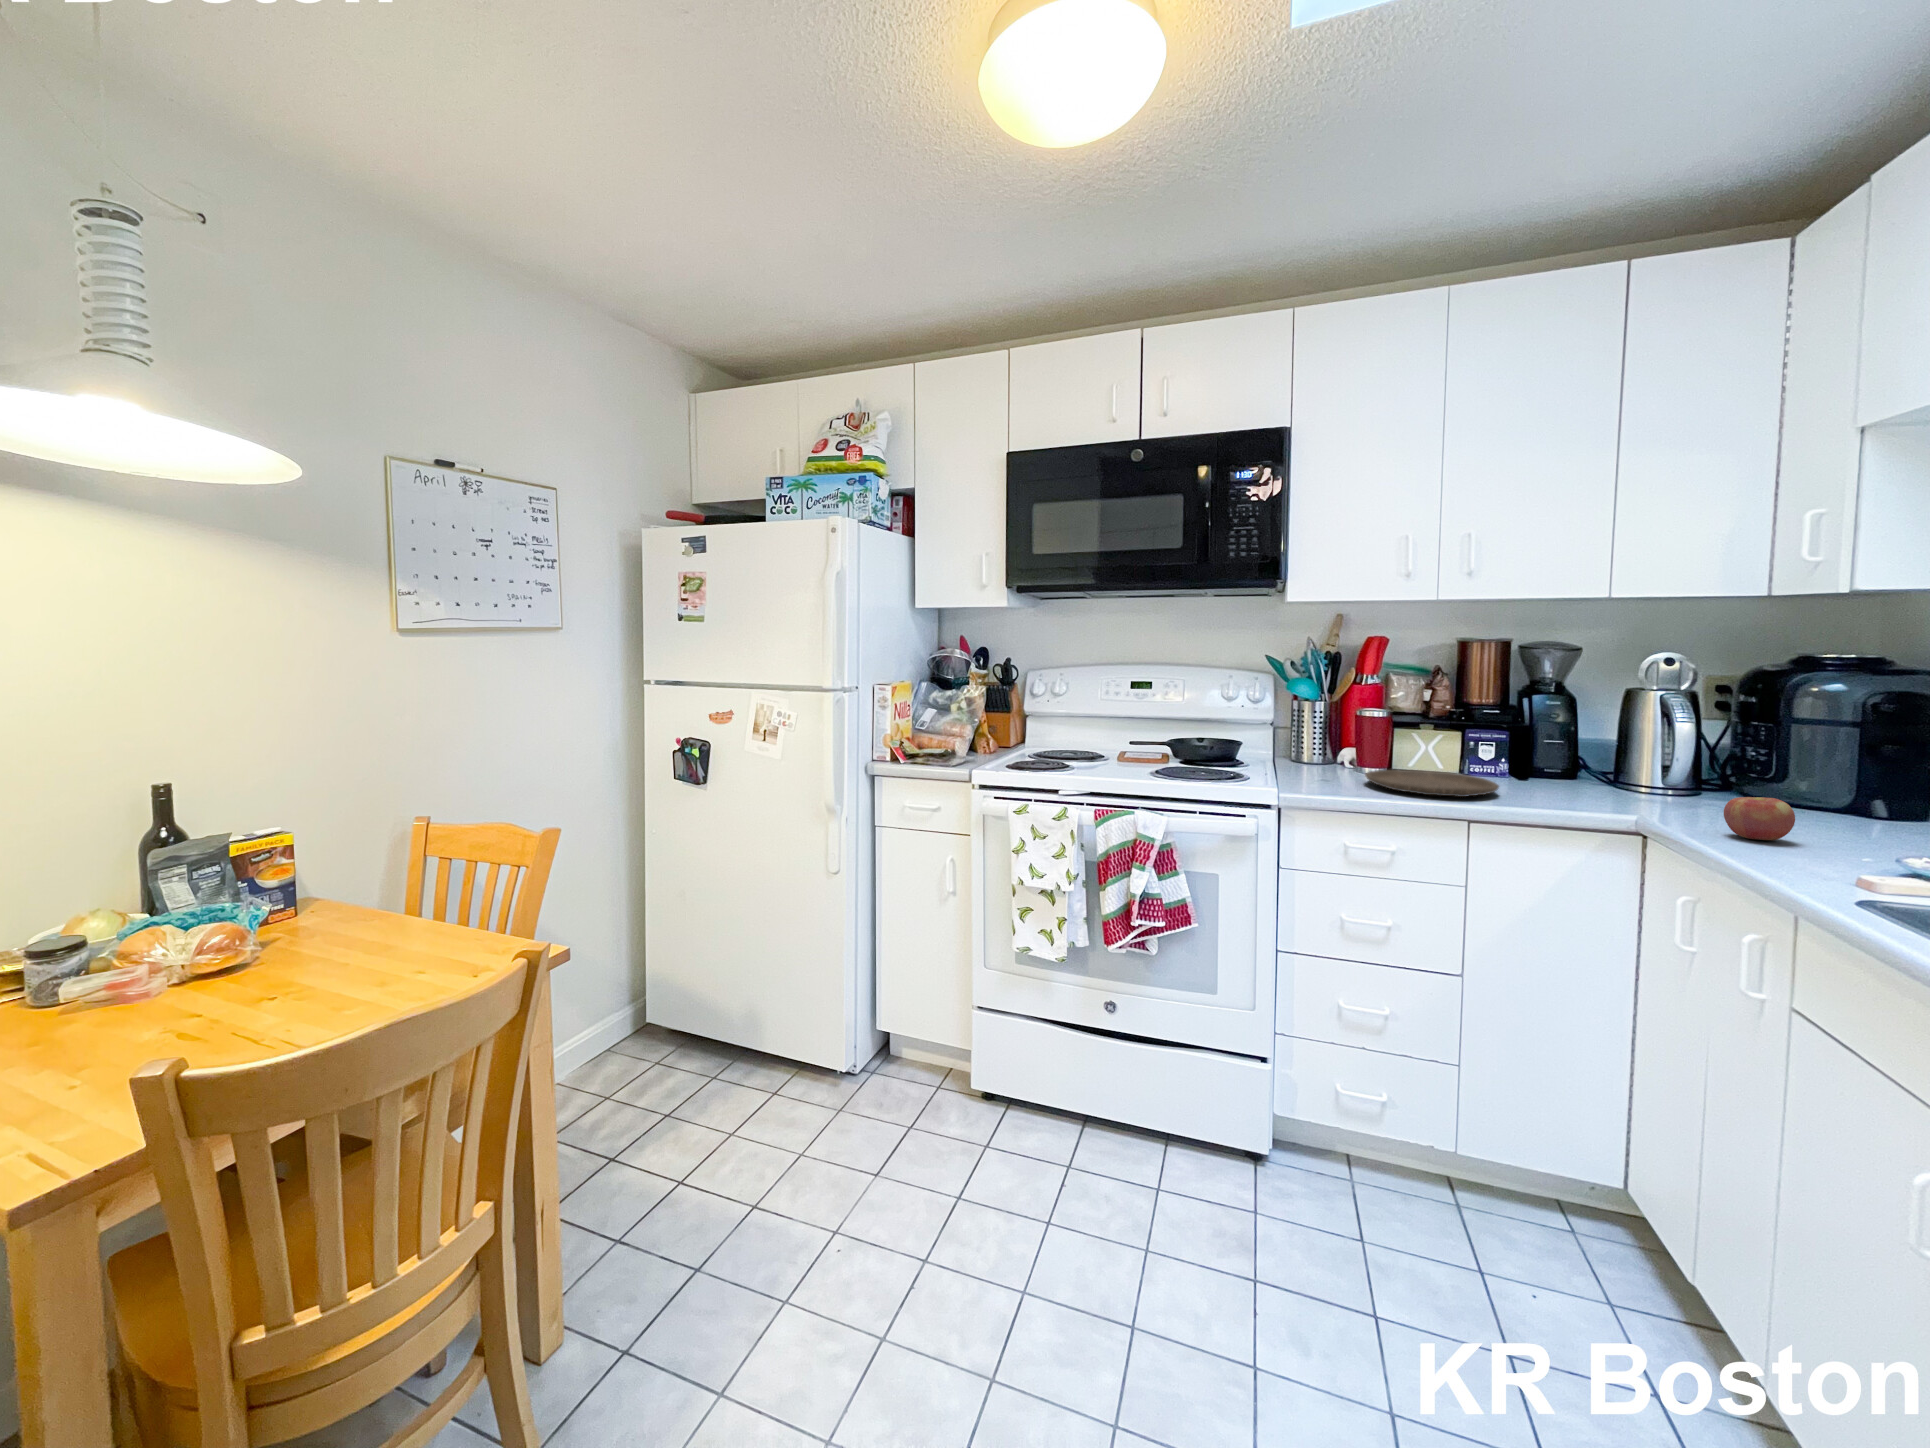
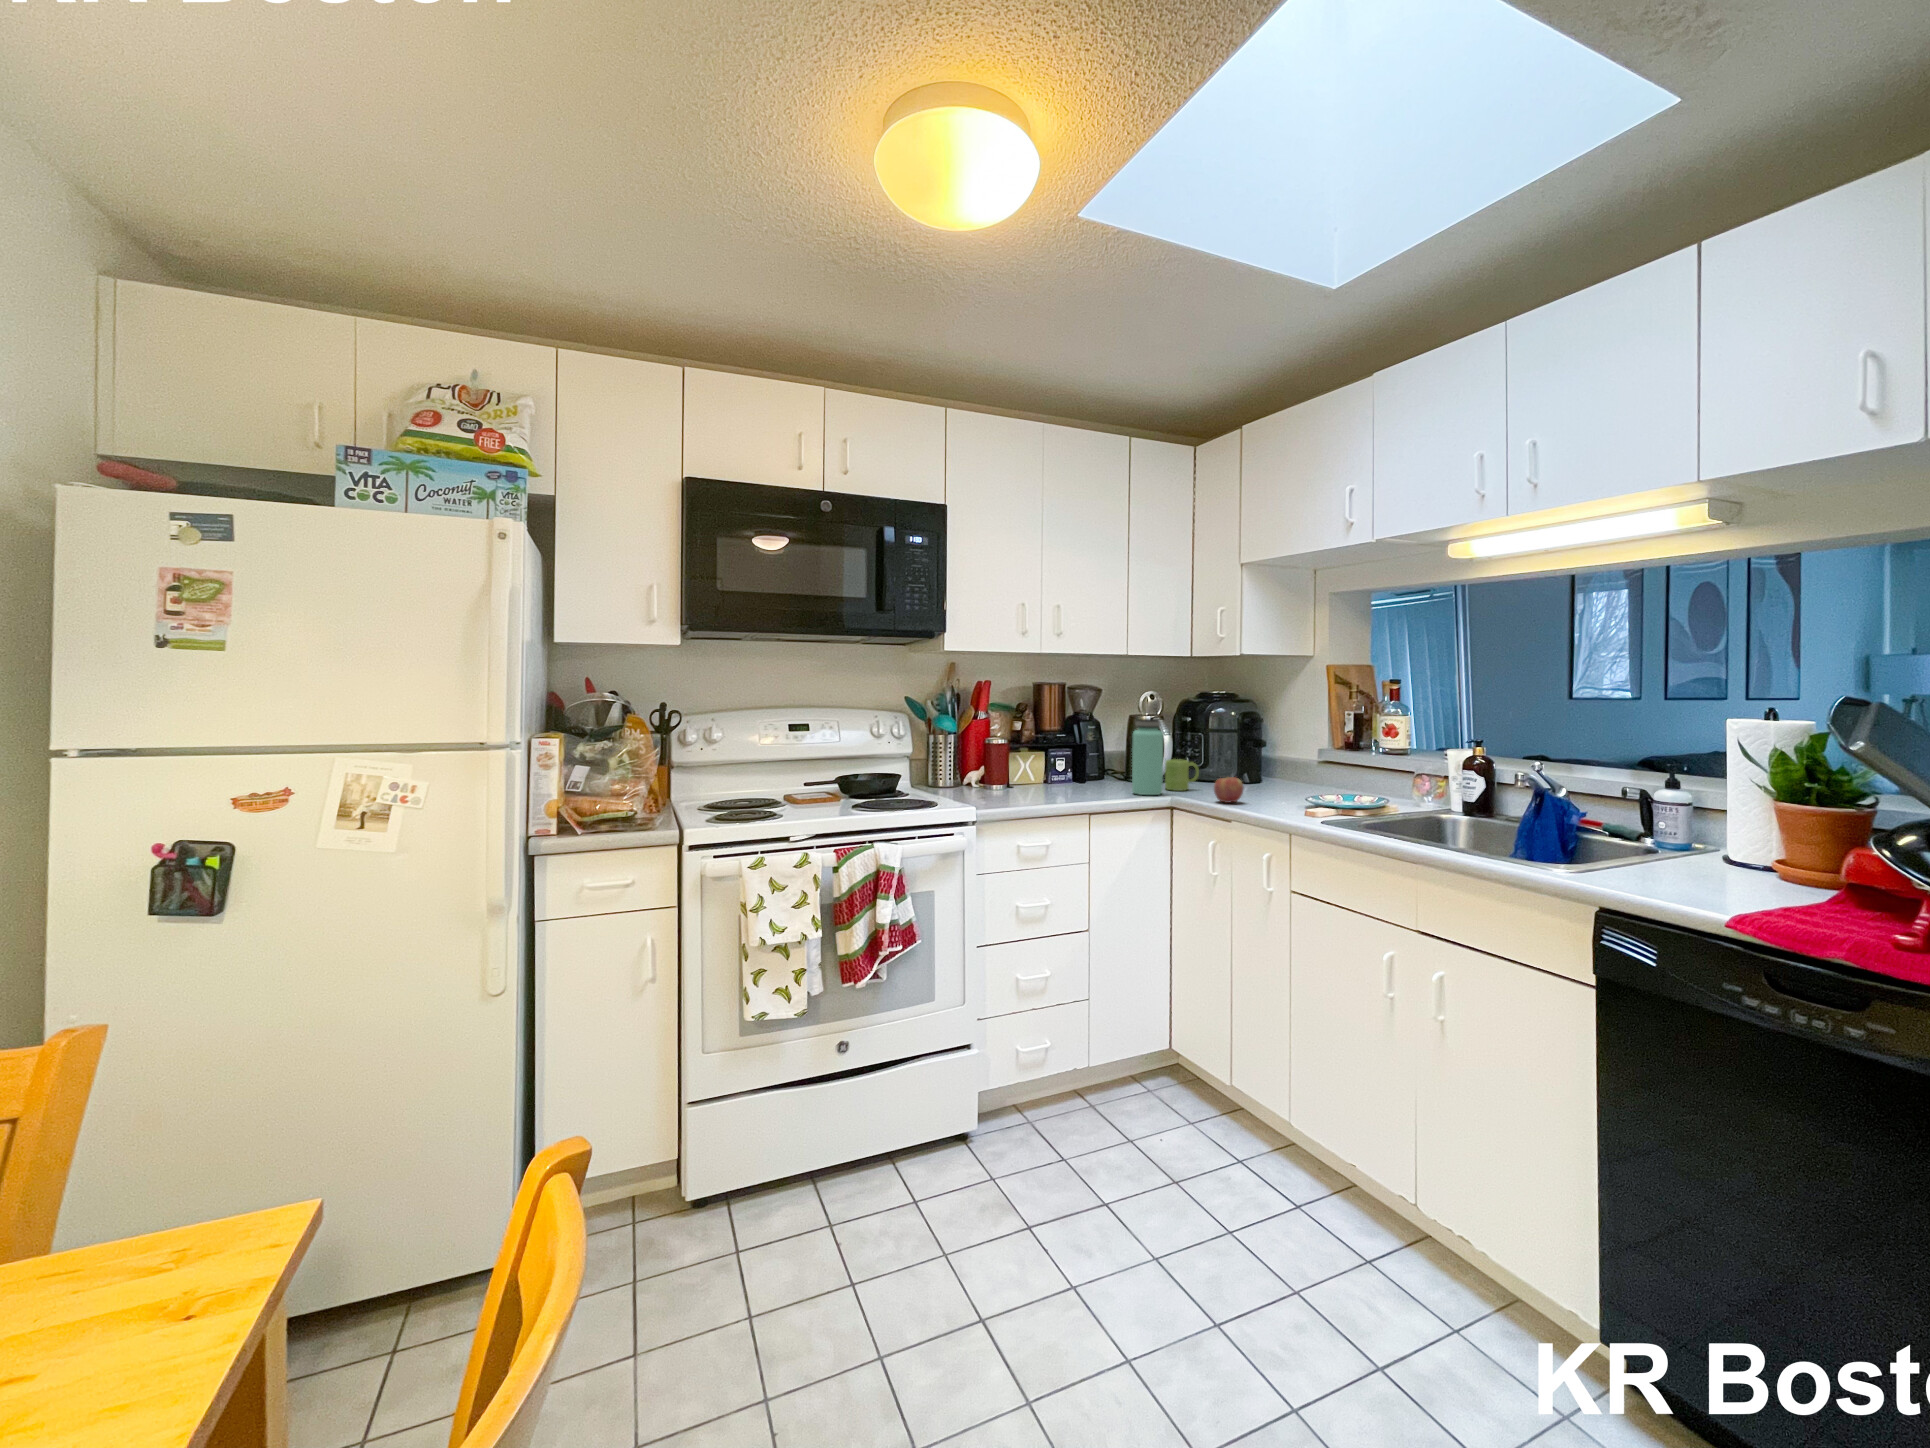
bottle: none [1582,692,1647,809] -> present [1132,719,1163,795]
mug: none [1666,758,1744,809] -> present [1165,759,1199,791]
plate: present [1365,770,1499,797] -> none [1008,784,1093,800]

